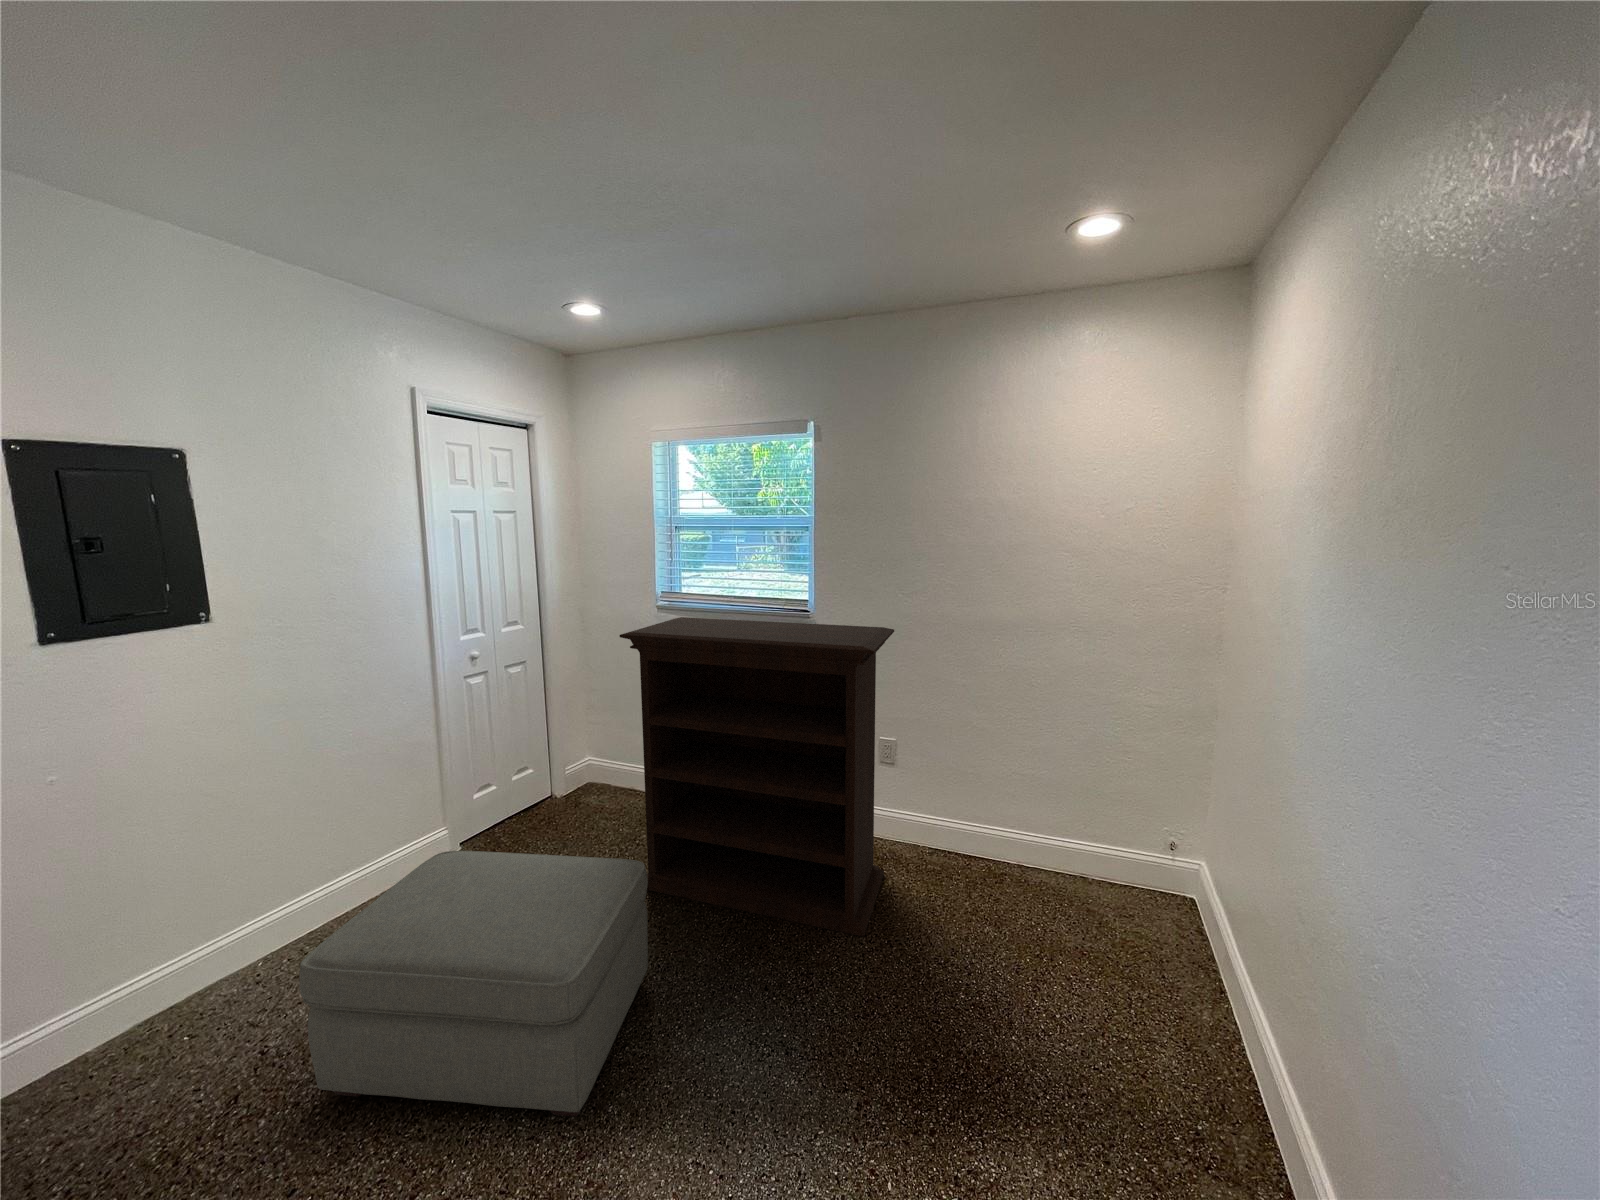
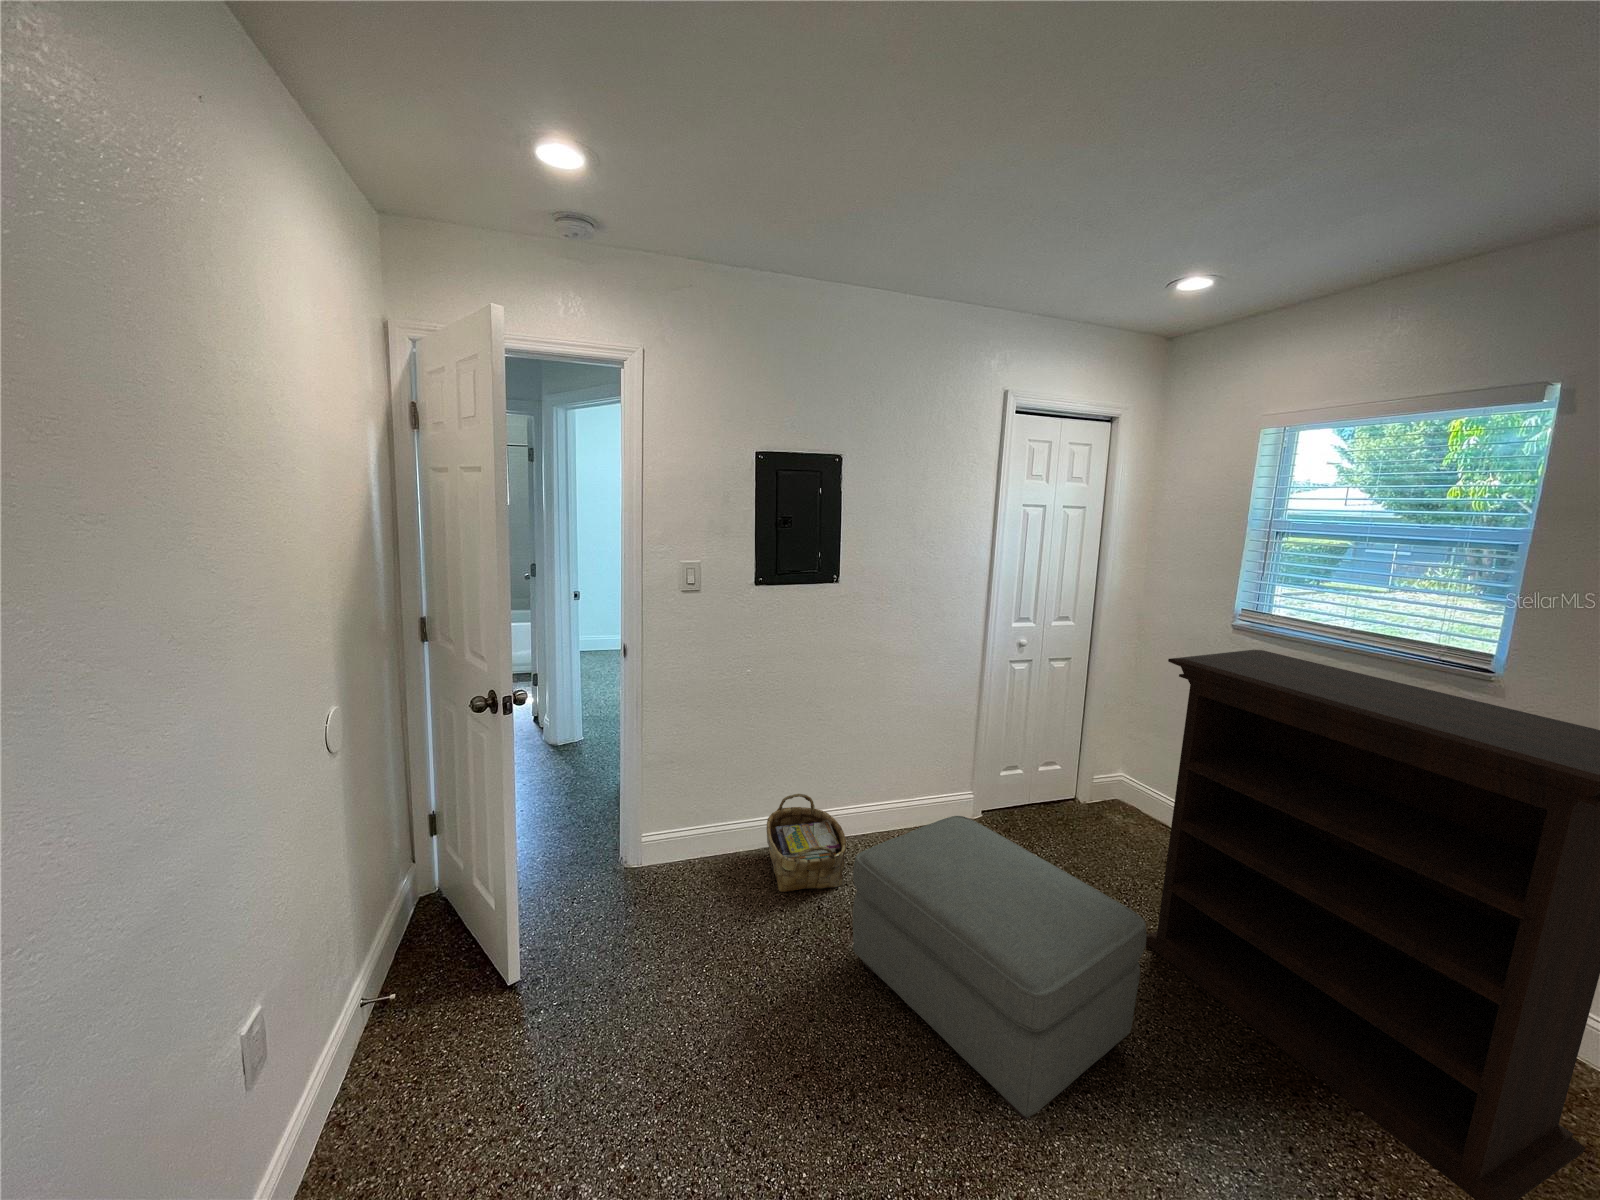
woven basket: none [106,929,278,1091] -> present [766,794,846,892]

